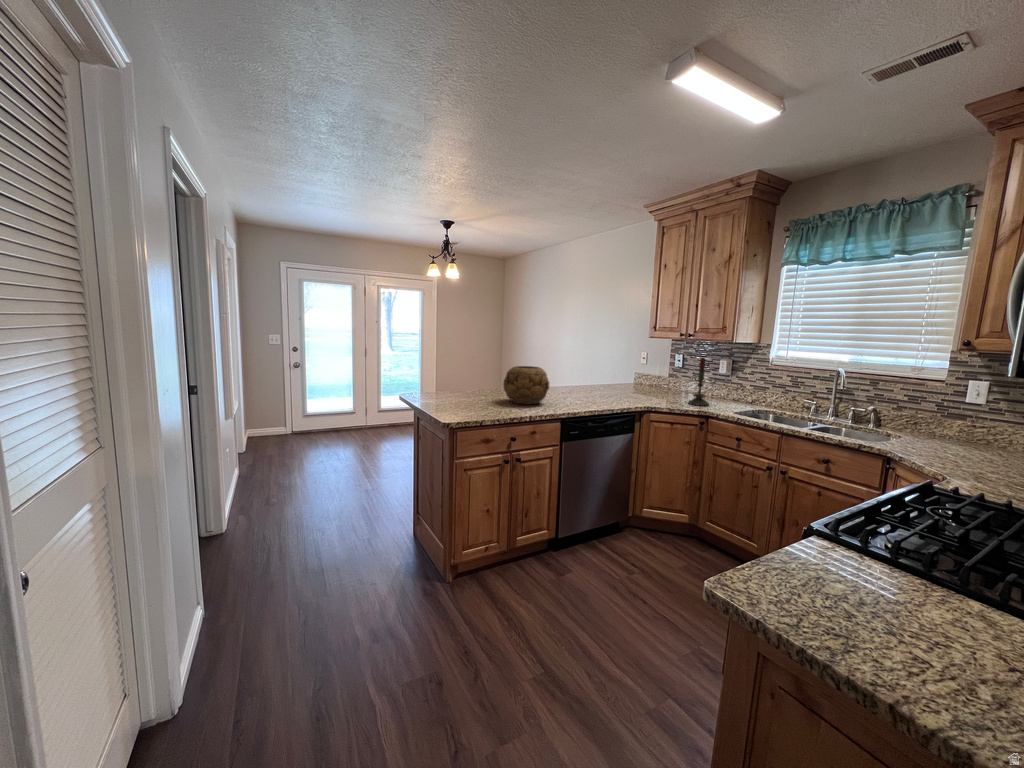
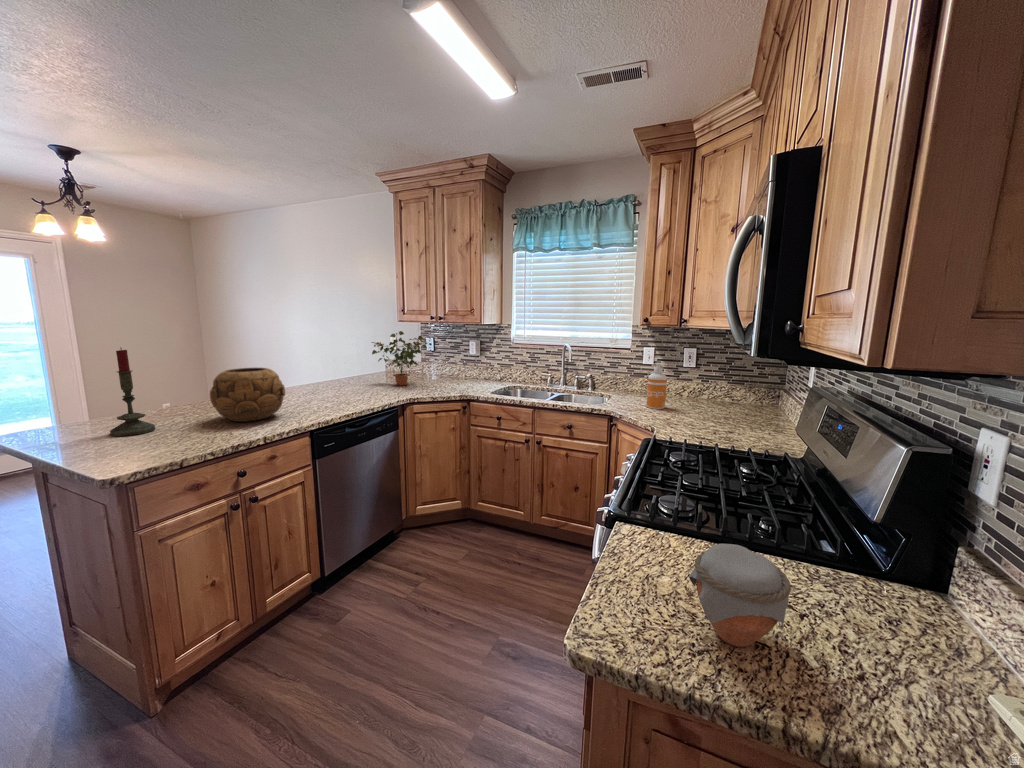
potted plant: none [621,347,674,396] -> present [372,331,427,386]
candle: present [688,357,709,406] -> present [110,348,155,436]
soap dispenser: none [953,399,998,461] -> present [646,363,667,409]
jar: none [838,548,971,654] -> present [689,544,791,647]

